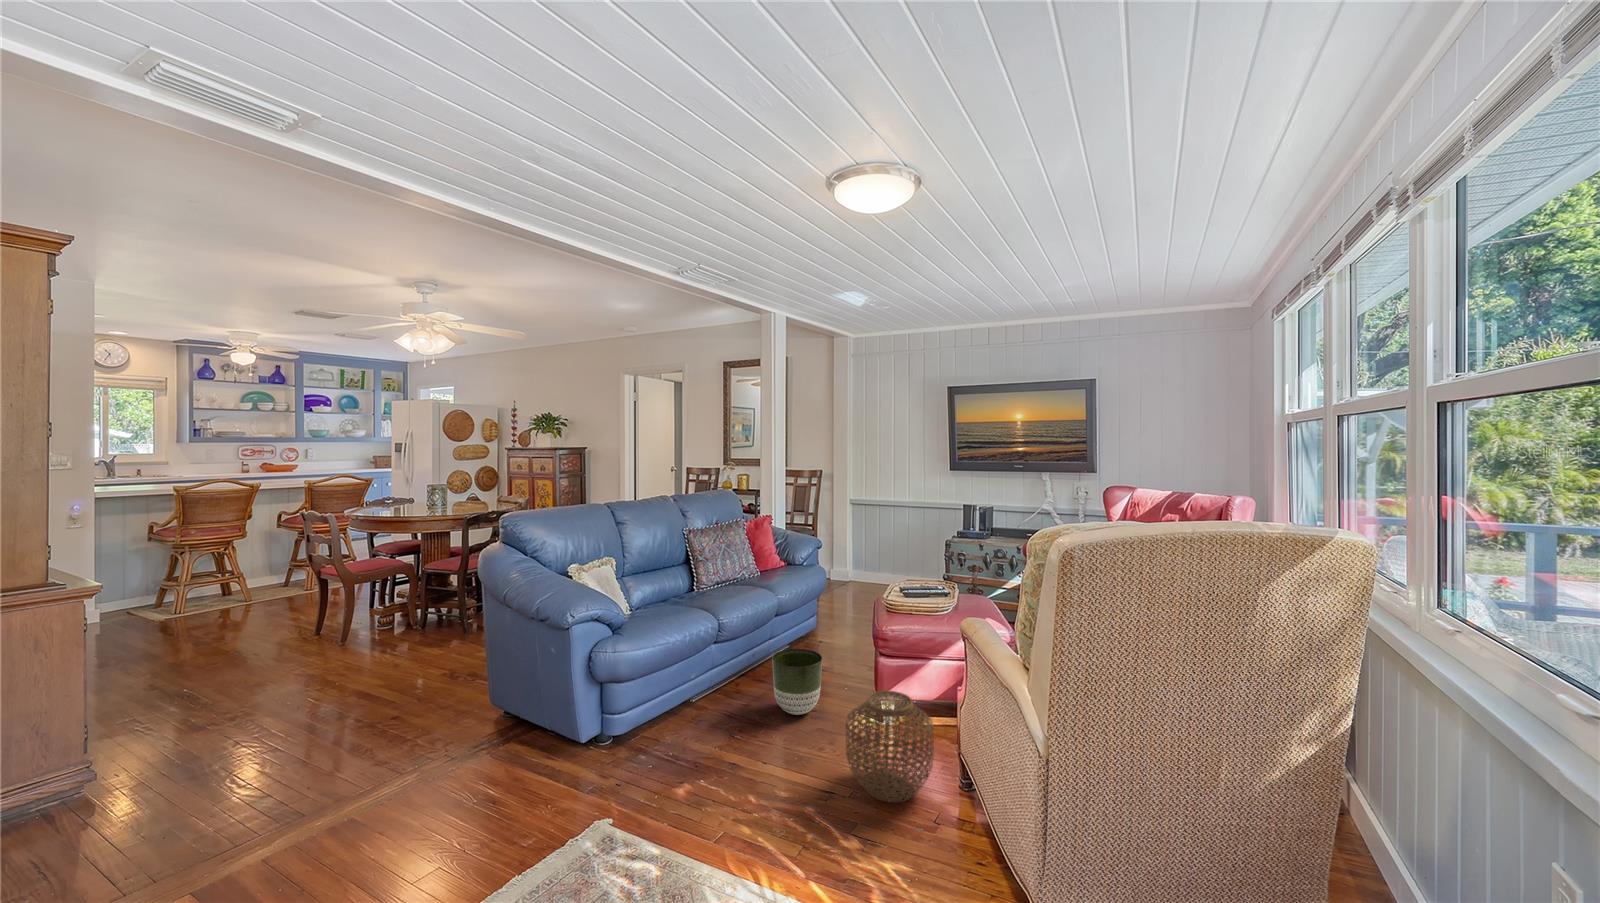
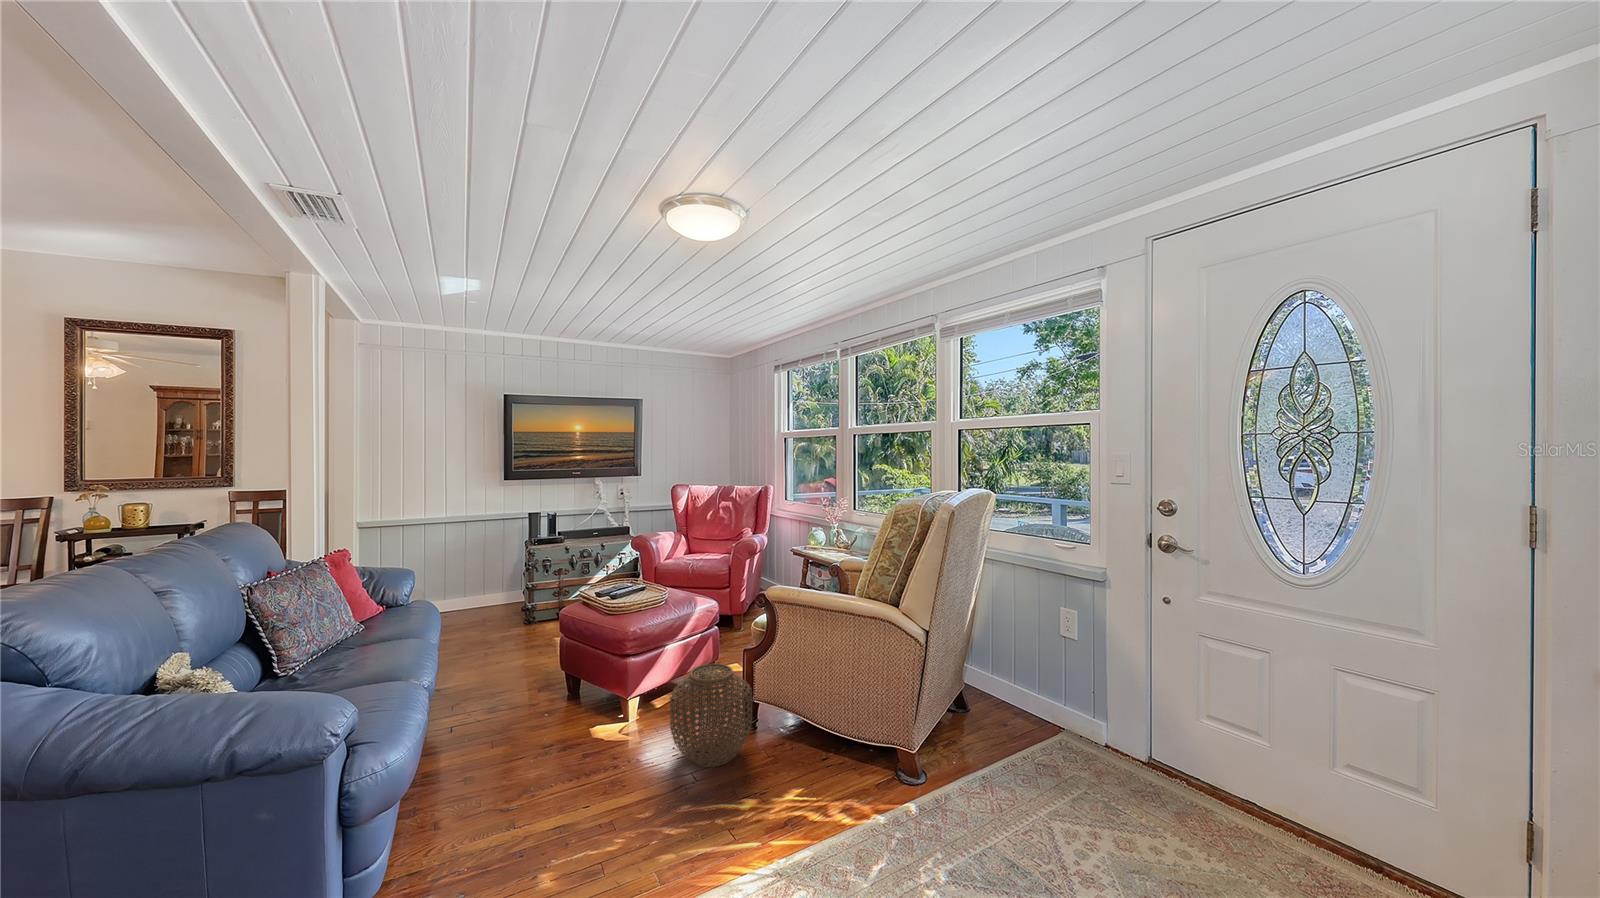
planter: present [772,649,822,715] -> none [504,677,568,758]

